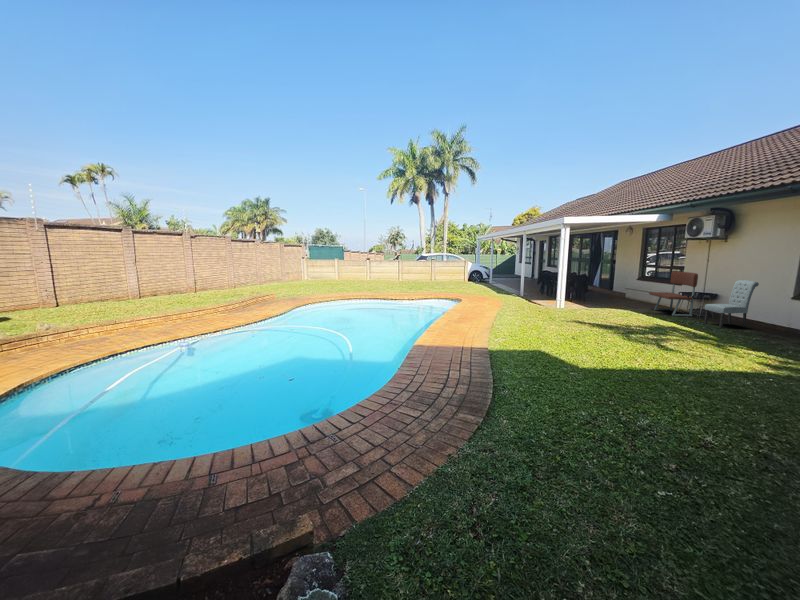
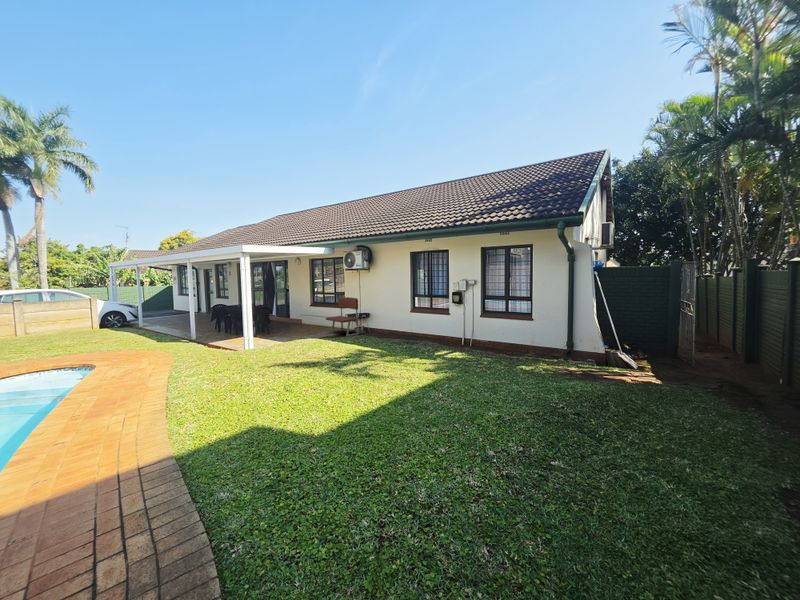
chair: present [704,280,759,328] -> none [368,302,395,341]

